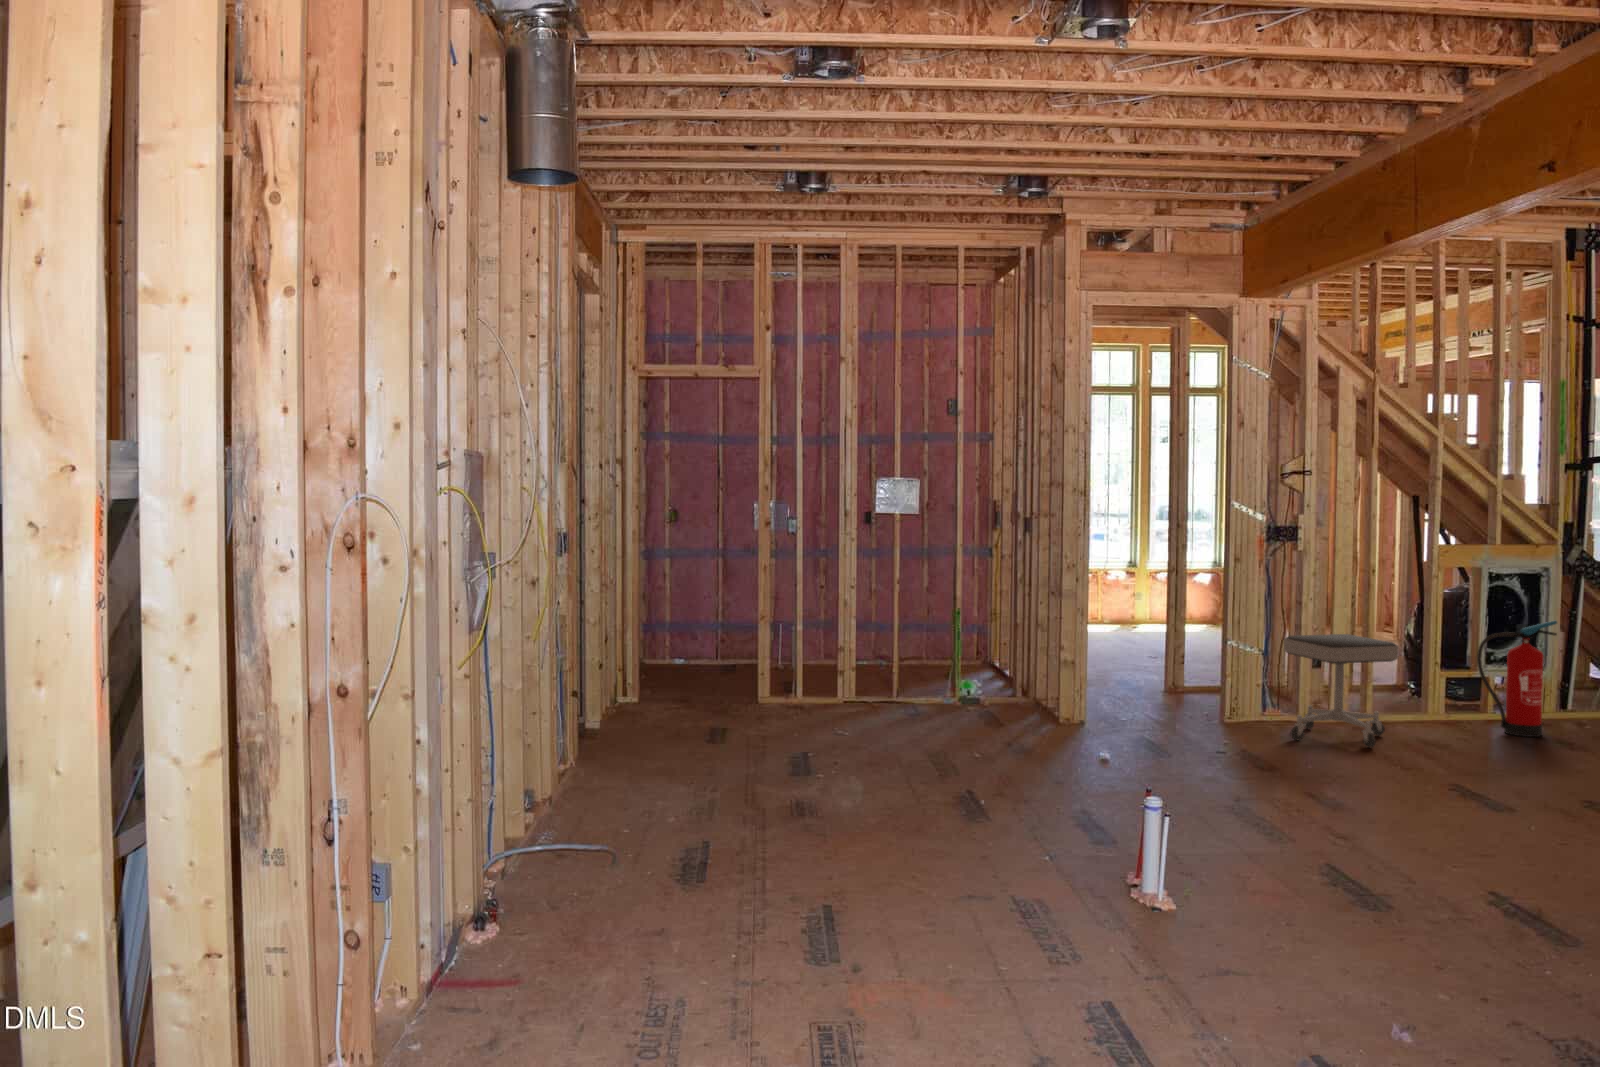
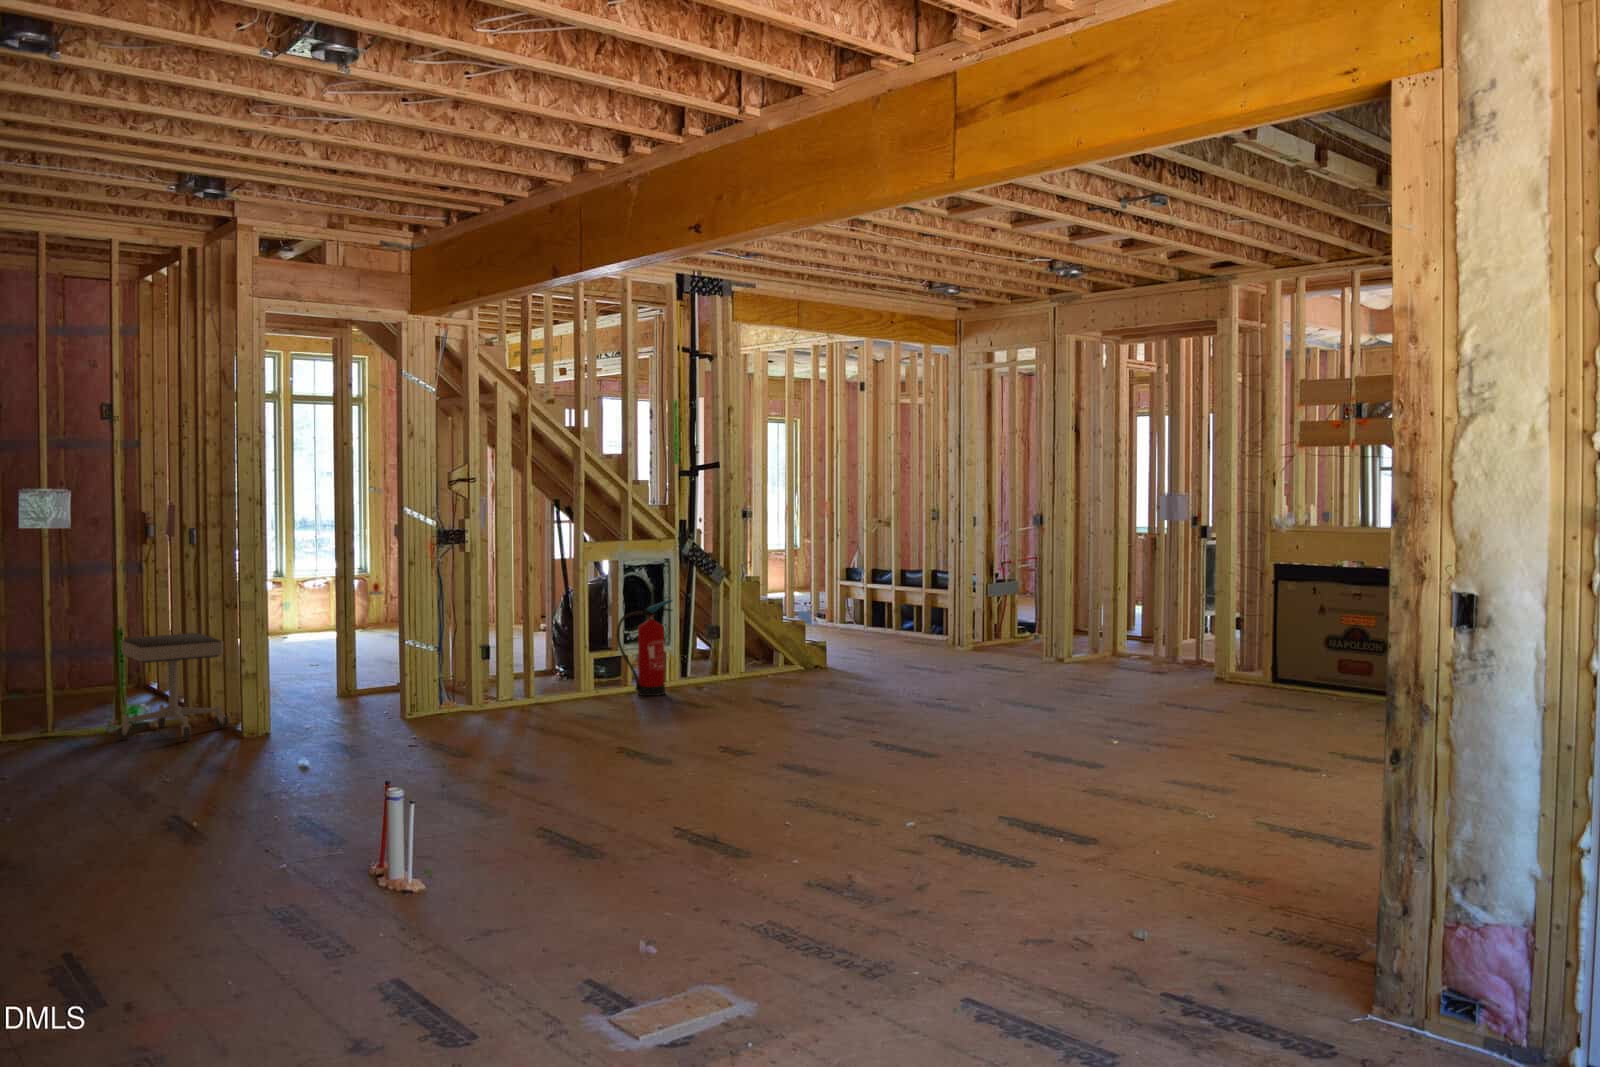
stool: present [1284,634,1399,748] -> present [116,633,228,741]

